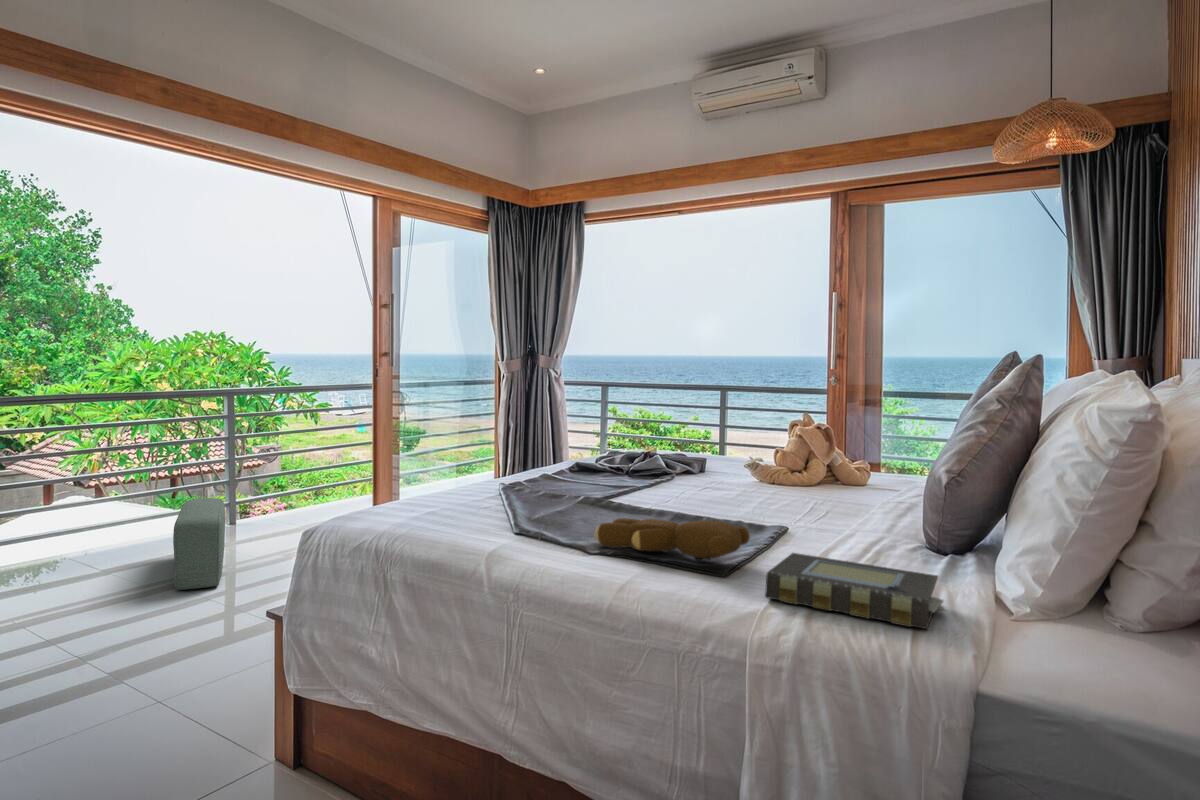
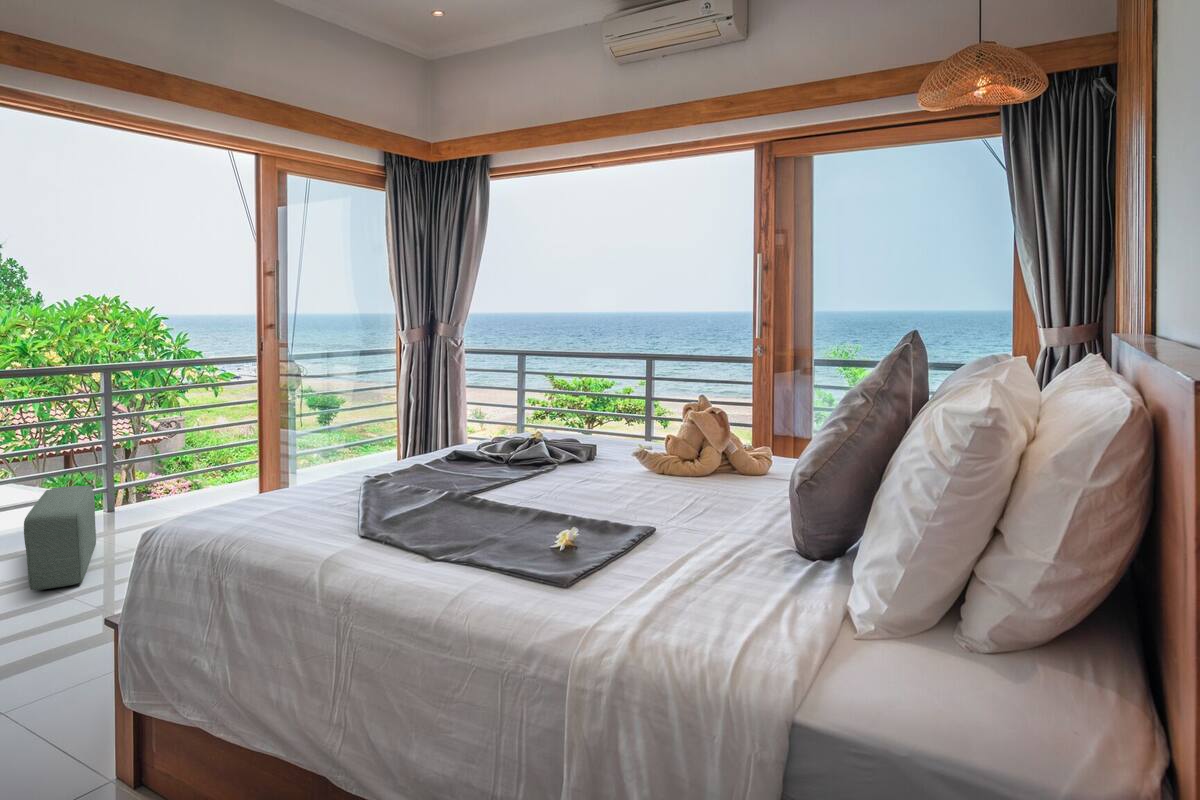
teddy bear: present [594,518,750,561] -> none [434,524,597,574]
book: present [765,553,946,629] -> none [594,566,786,663]

